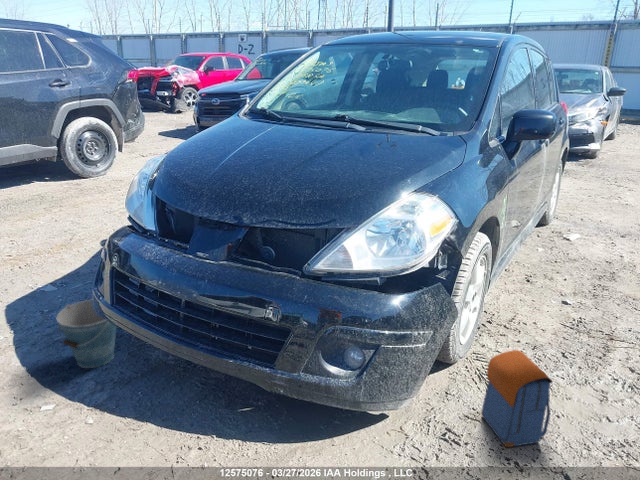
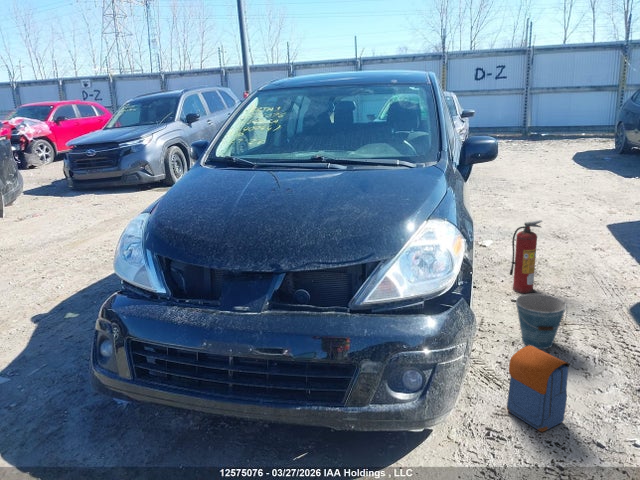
fire extinguisher: none [571,216,620,298] -> present [510,220,542,293]
bucket: present [56,300,116,368] -> present [516,294,567,349]

